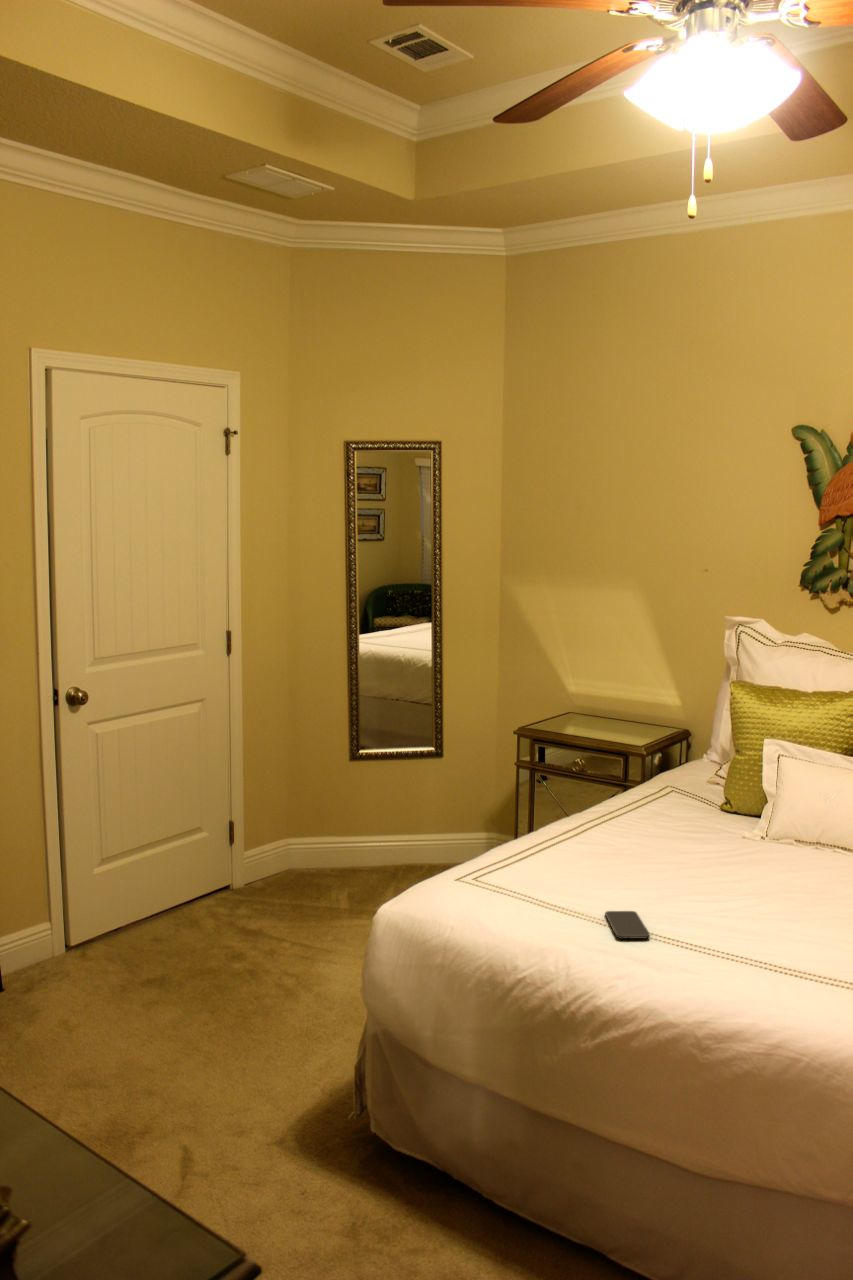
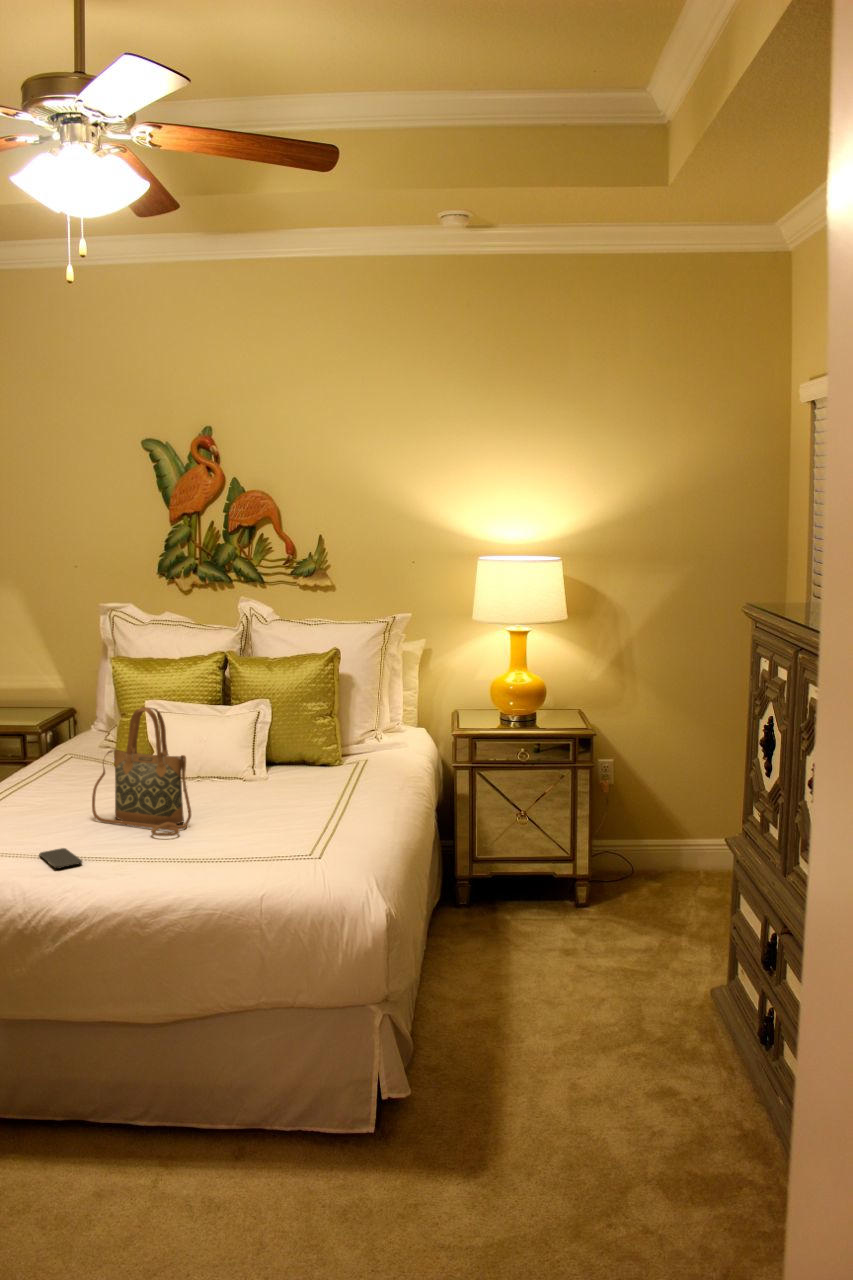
handbag: none [678,753,797,923] -> present [92,707,191,836]

